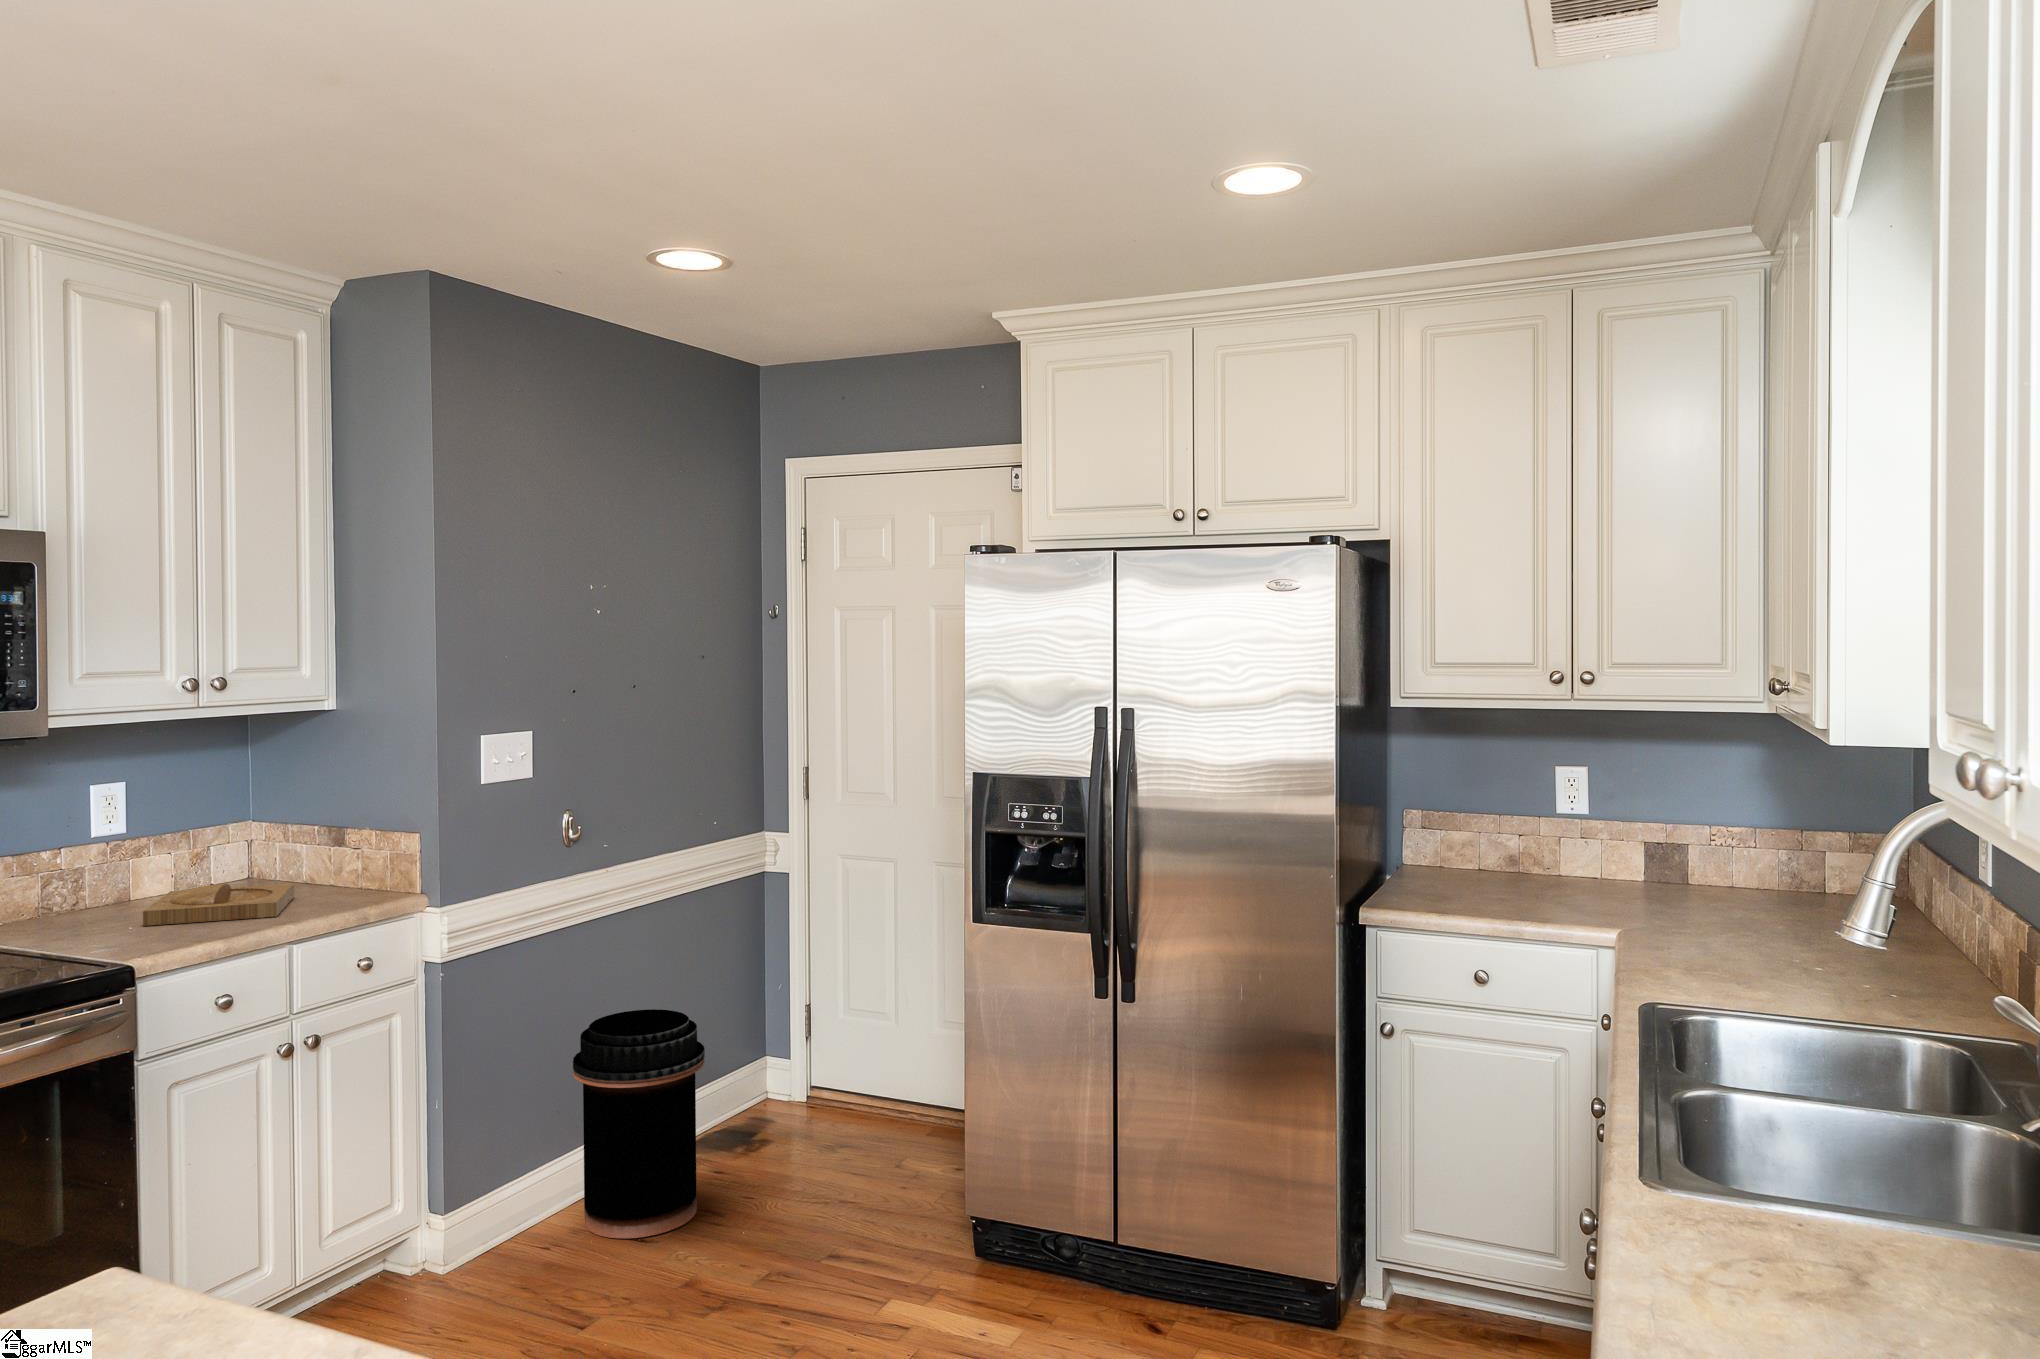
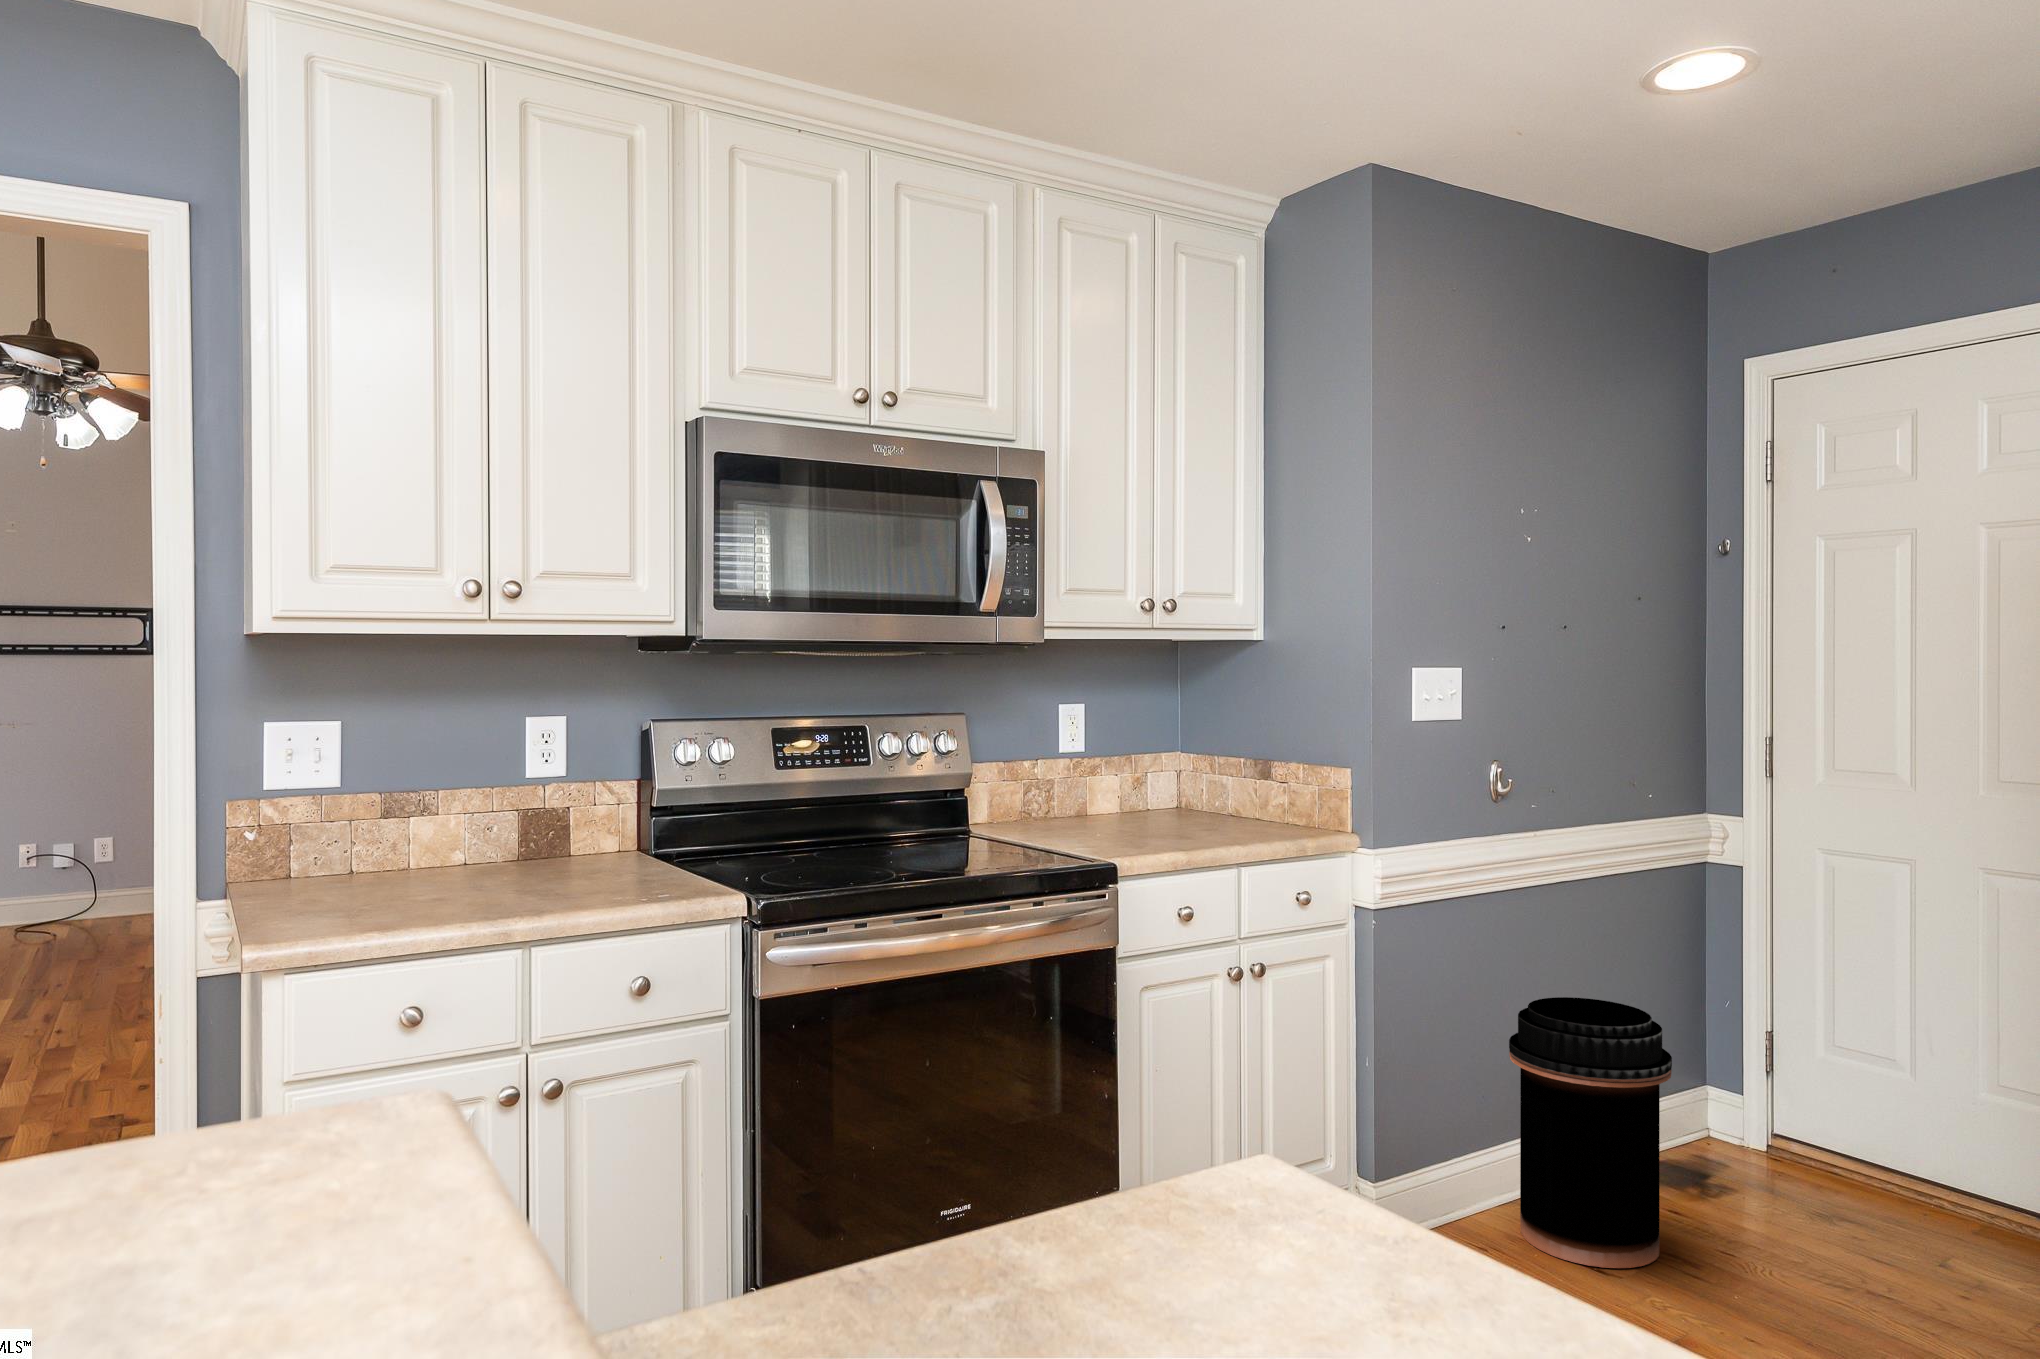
tray: present [143,884,294,926] -> none [1108,804,1229,838]

